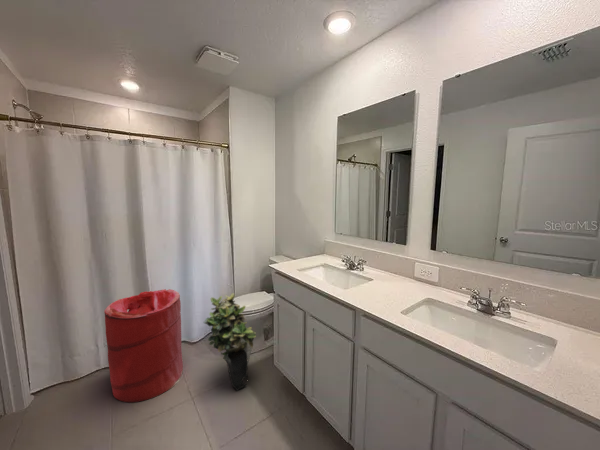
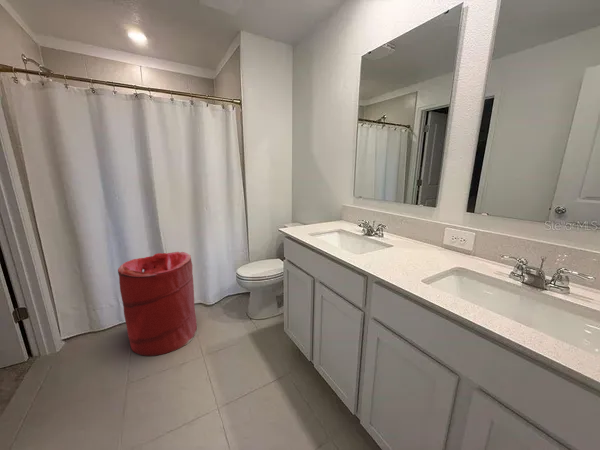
potted plant: present [204,293,256,390] -> none [212,258,267,353]

